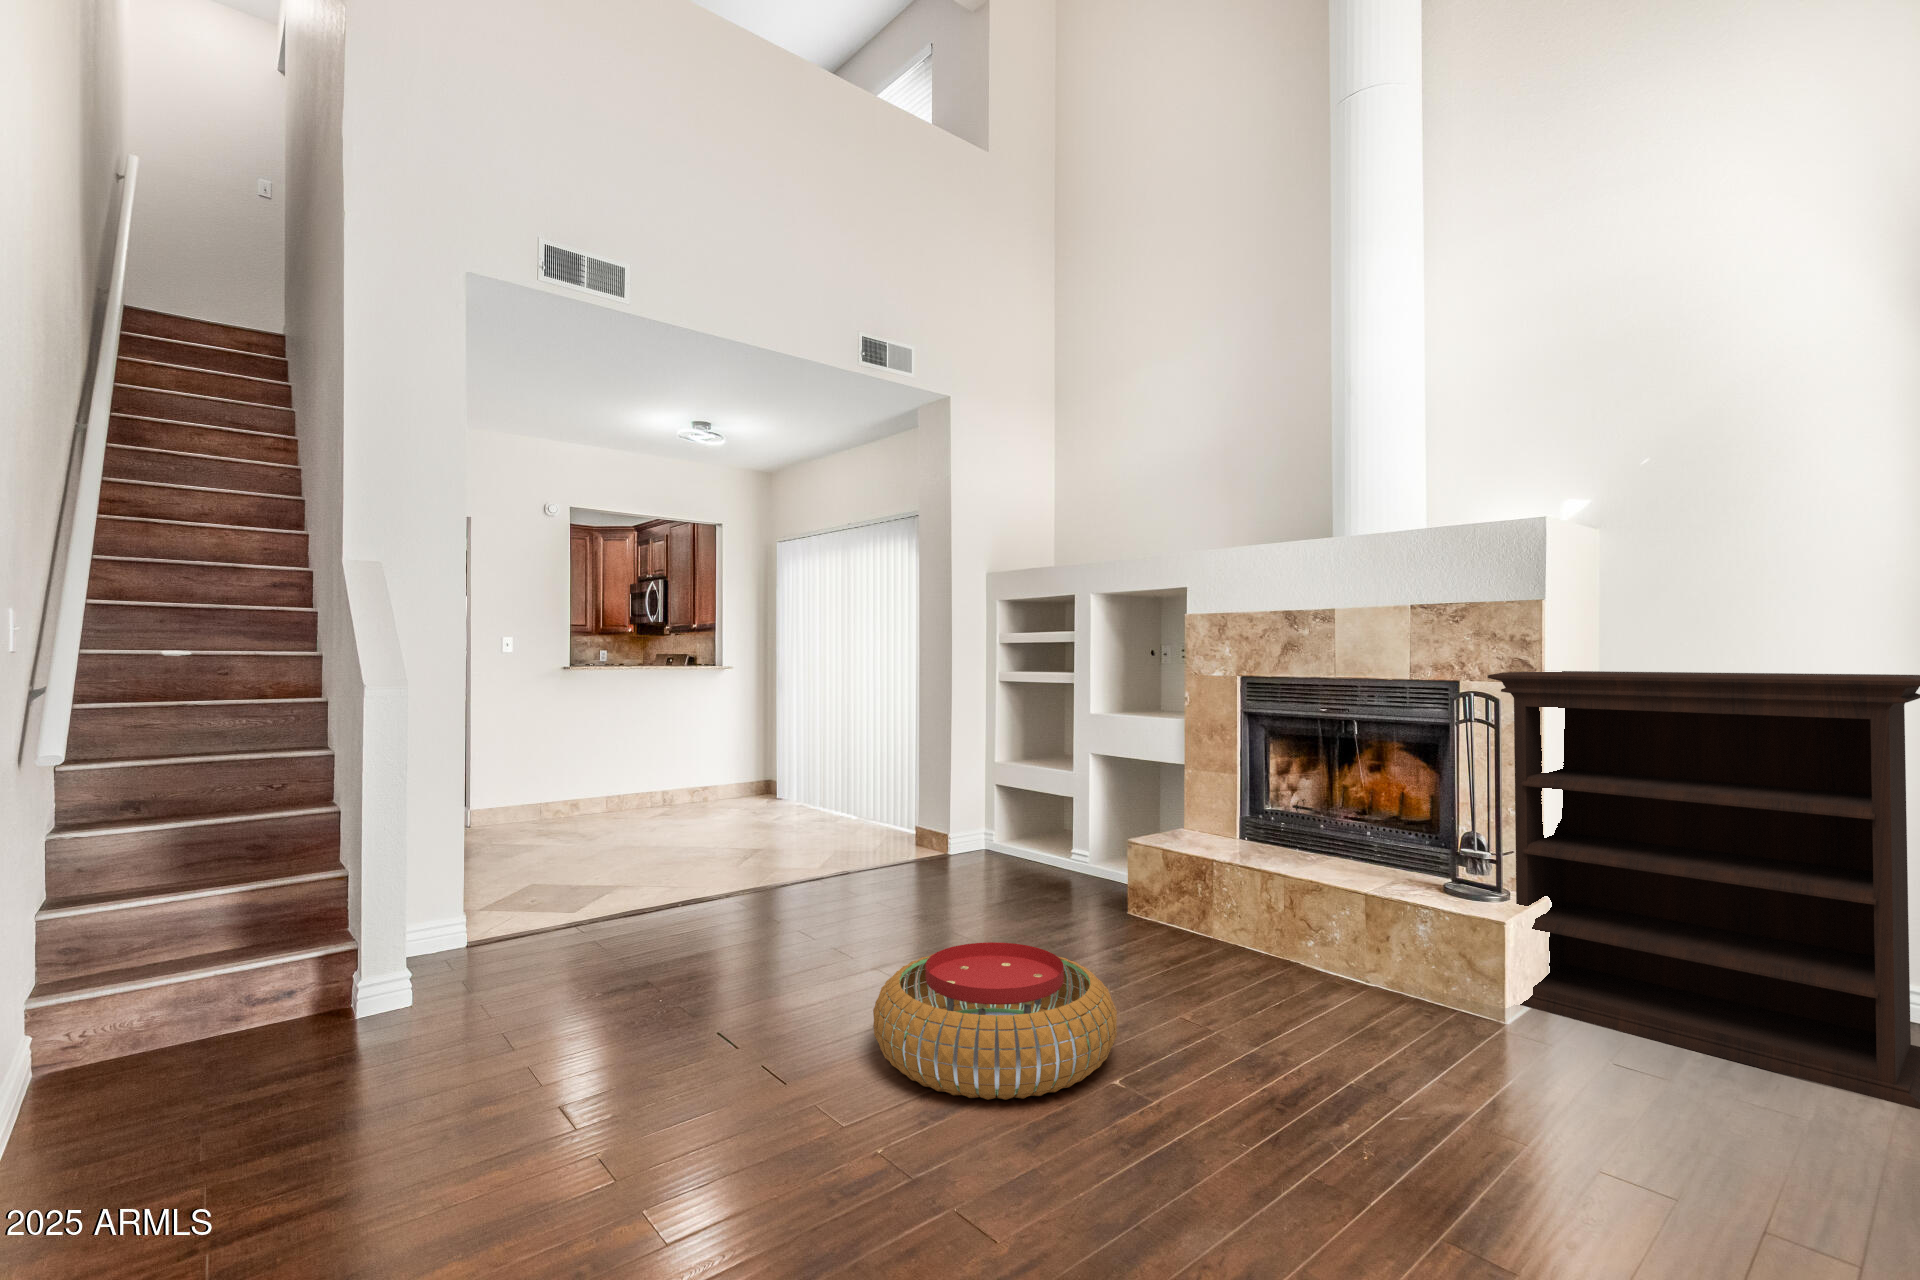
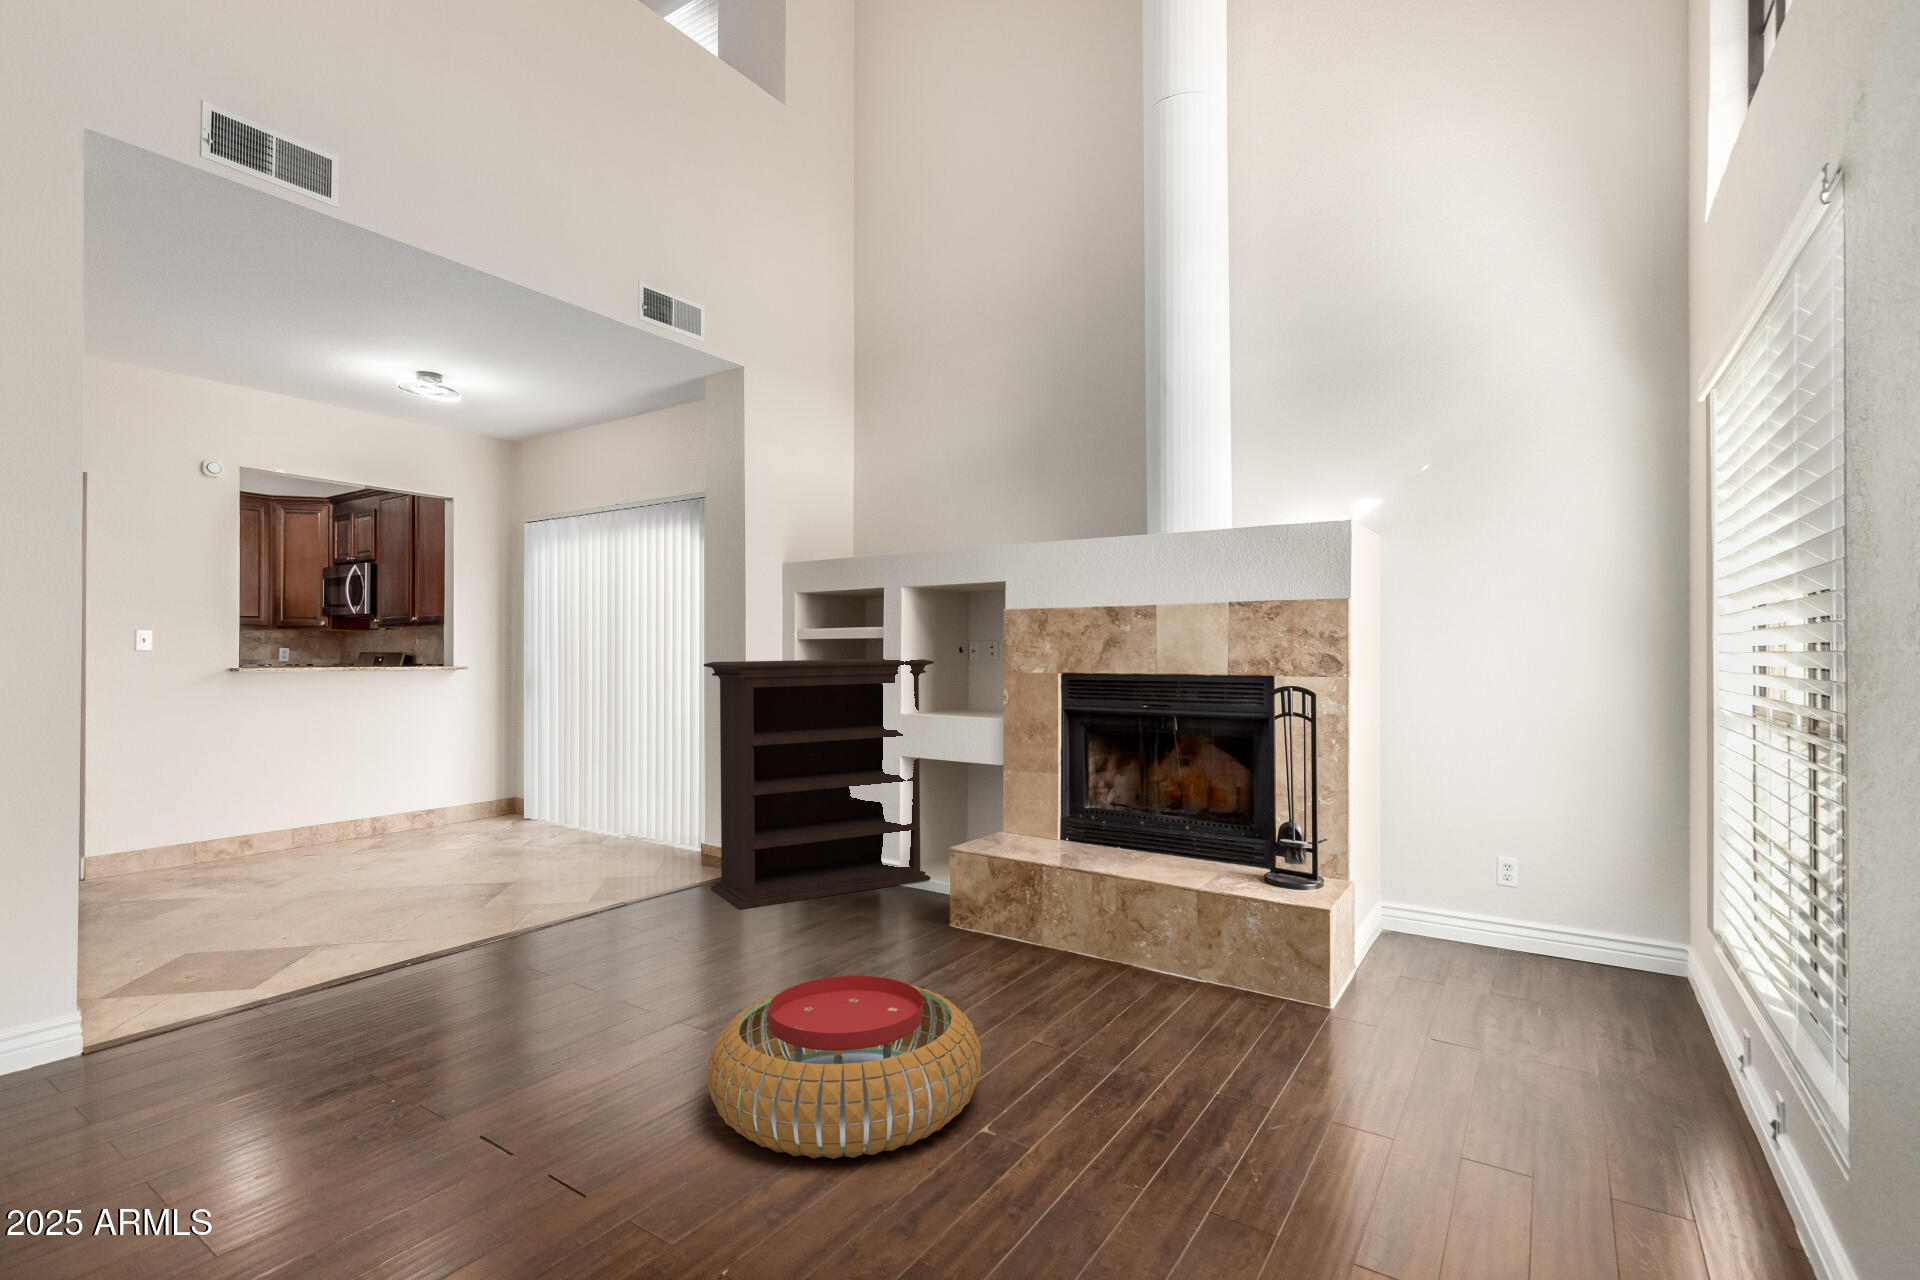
bookshelf: present [1487,671,1920,1109] -> present [704,659,934,910]

